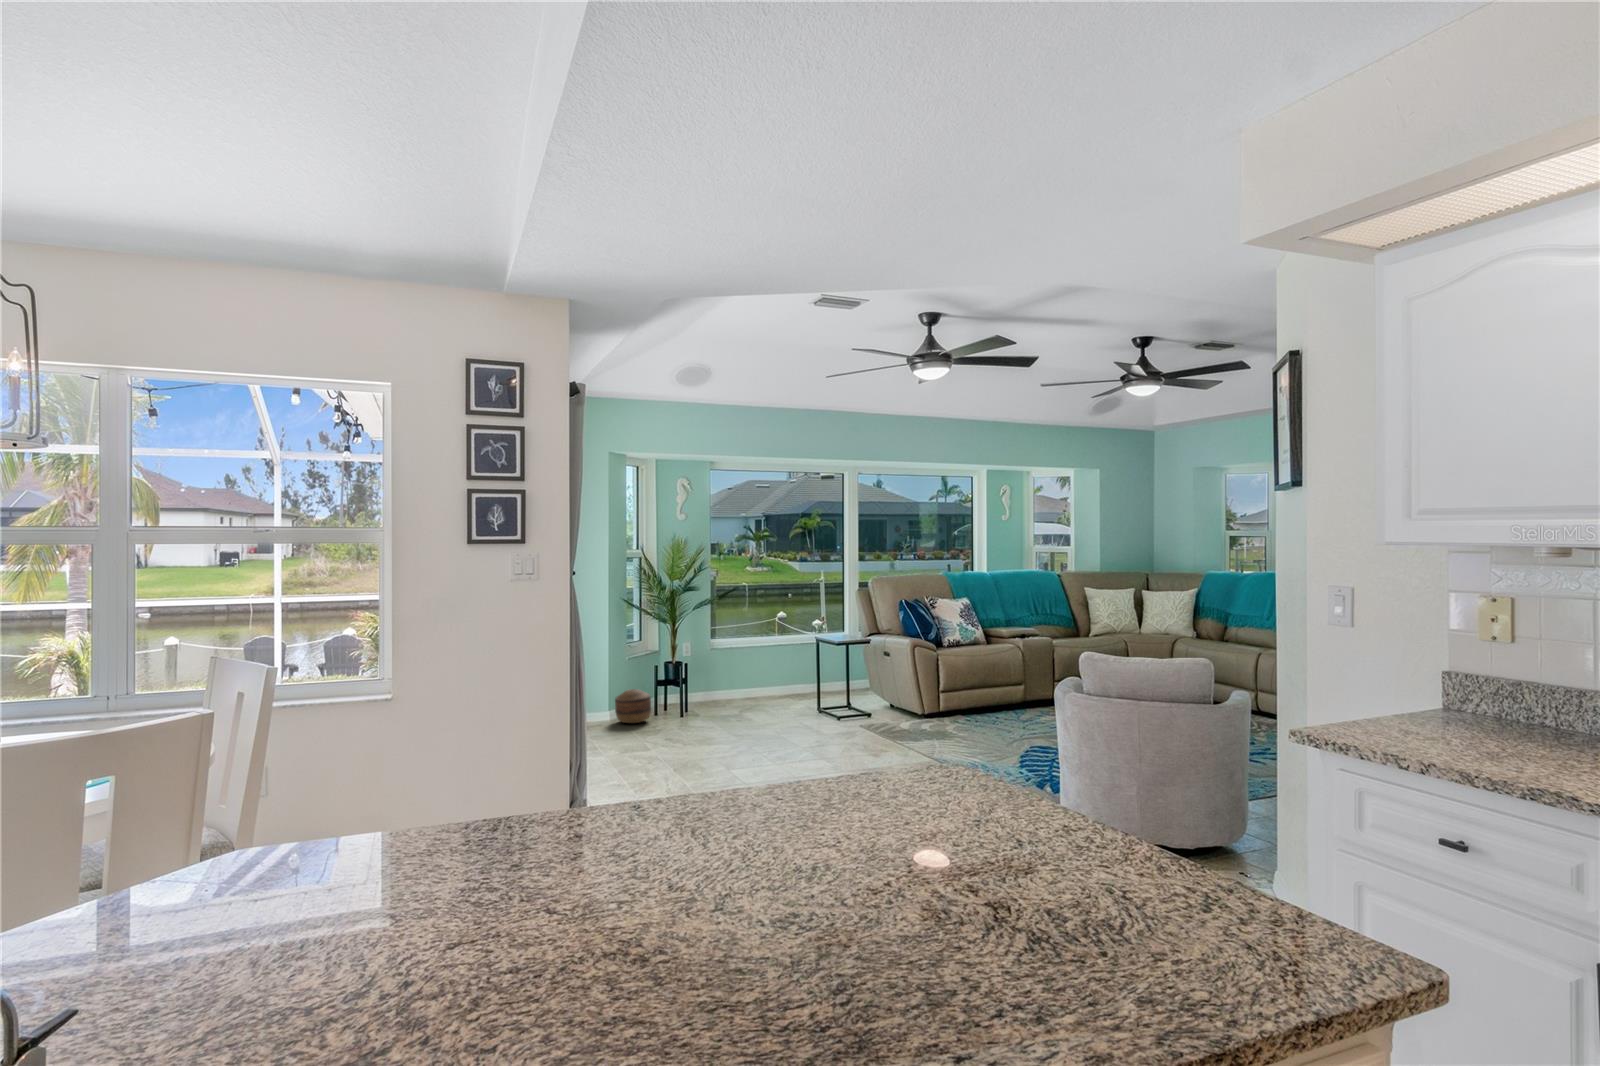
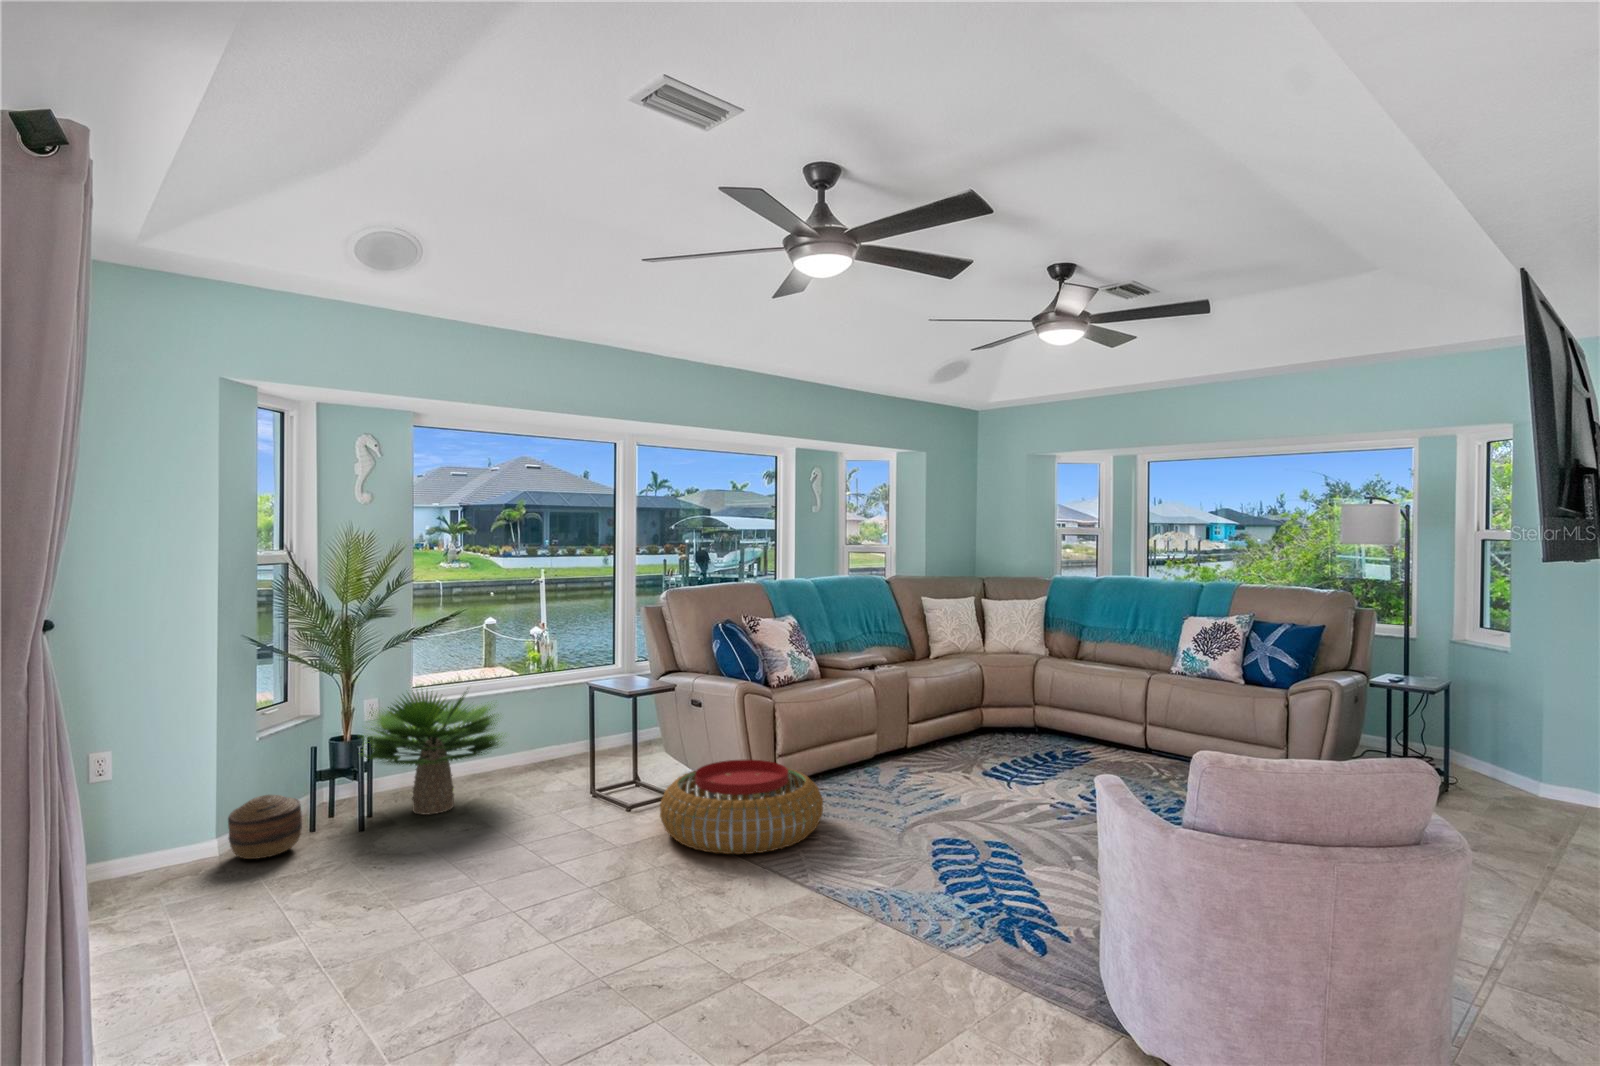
potted plant: none [676,633,768,713] -> present [358,691,502,815]
pouf: none [852,689,959,741] -> present [660,760,823,854]

